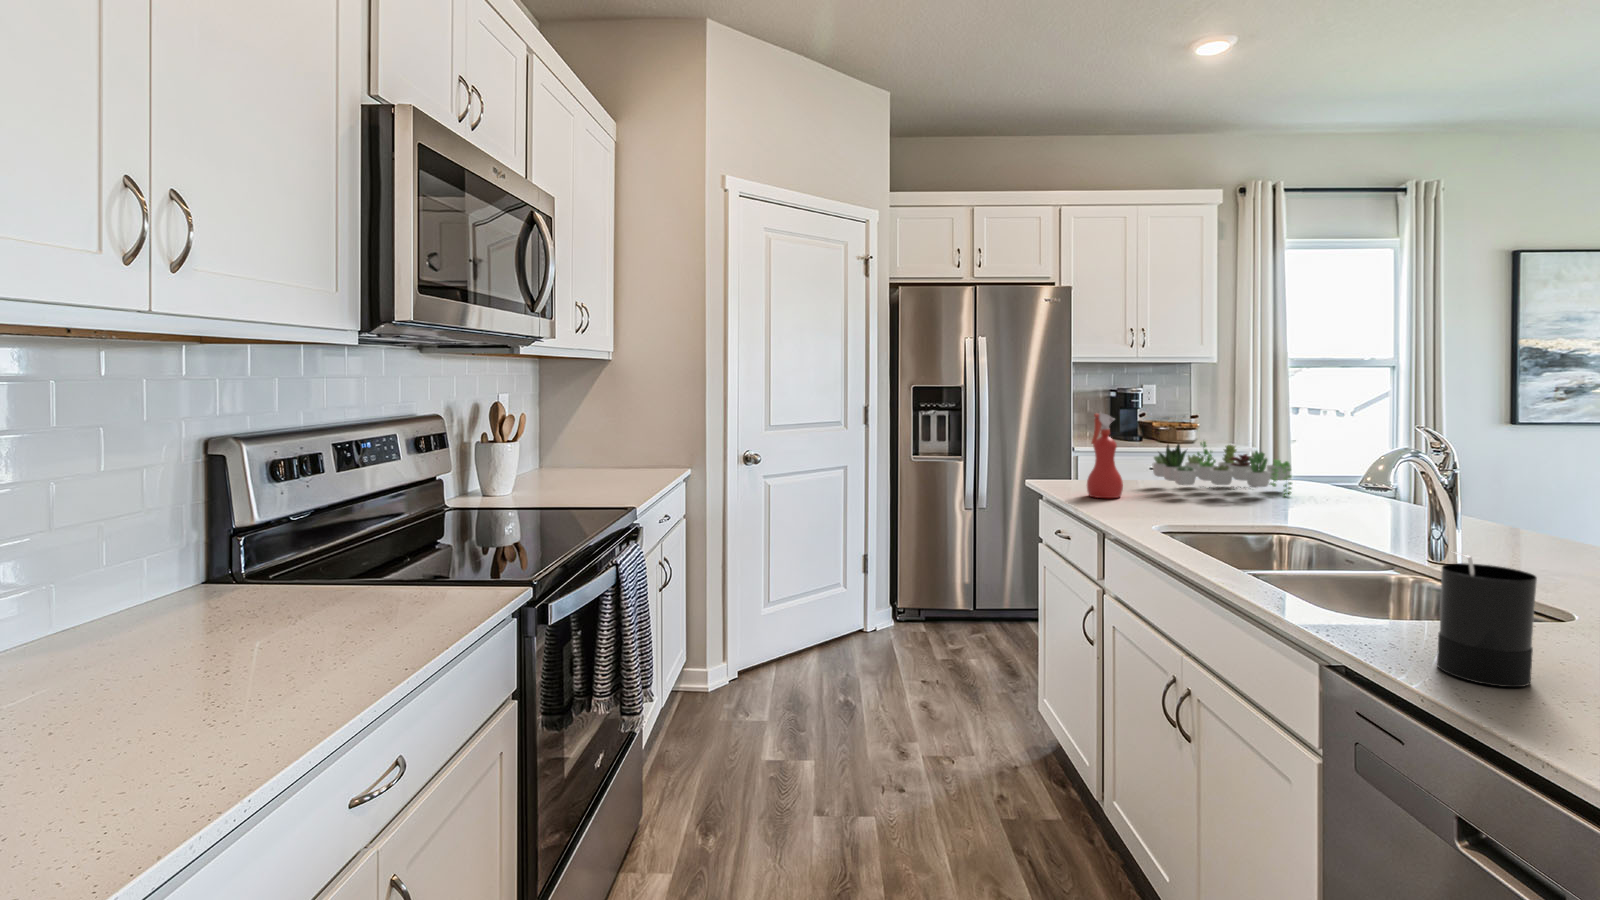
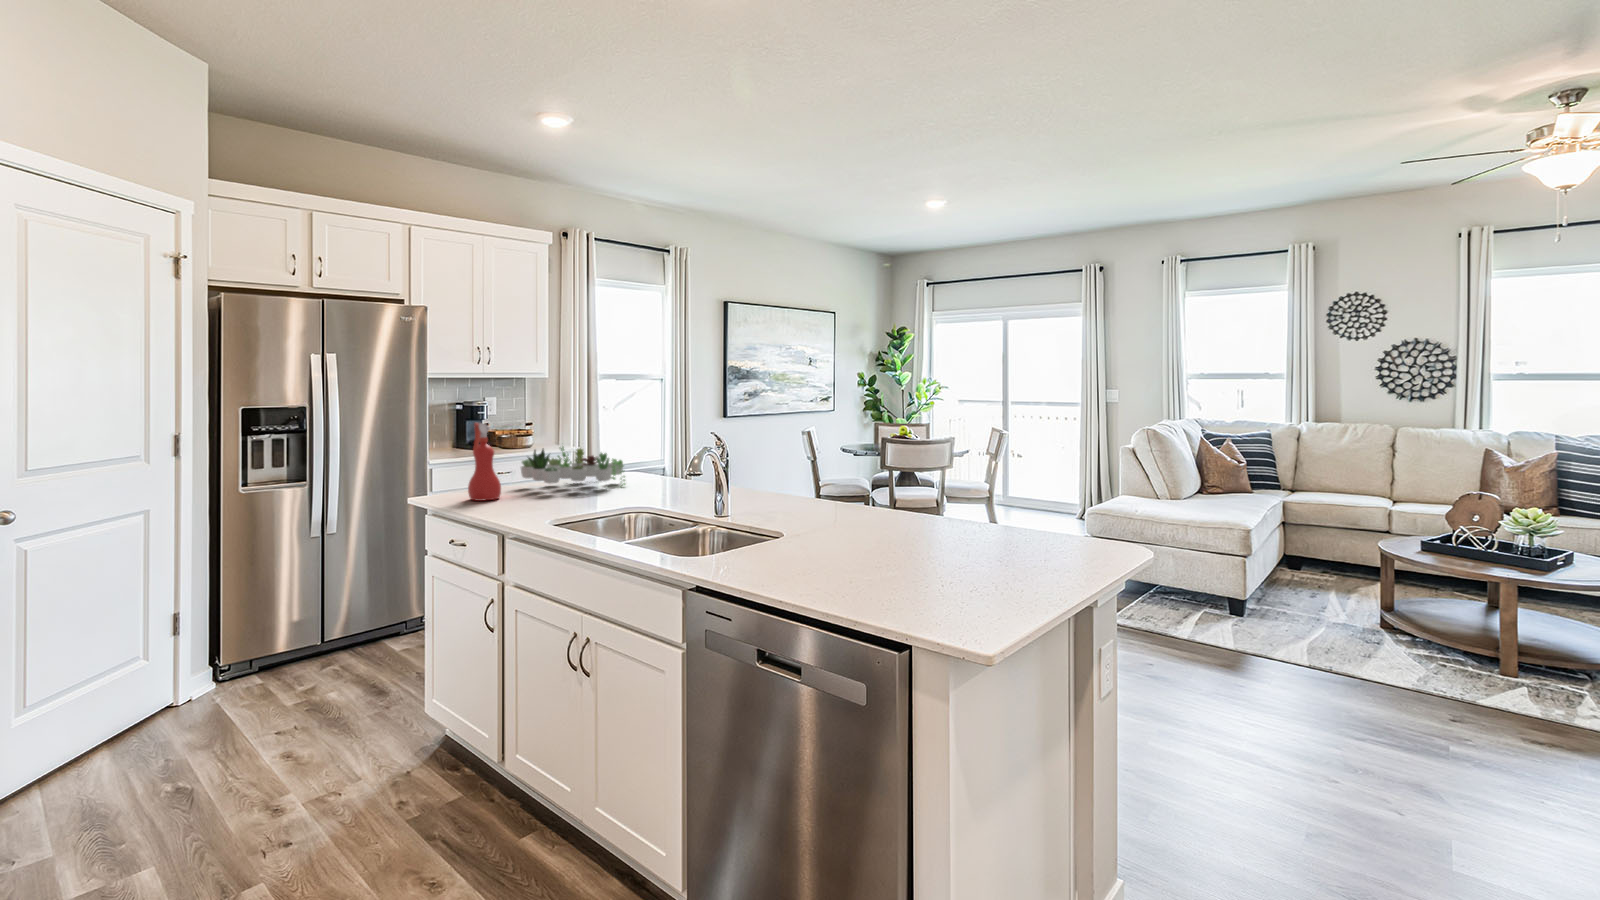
candle: present [1437,552,1537,687] -> none [735,502,773,573]

